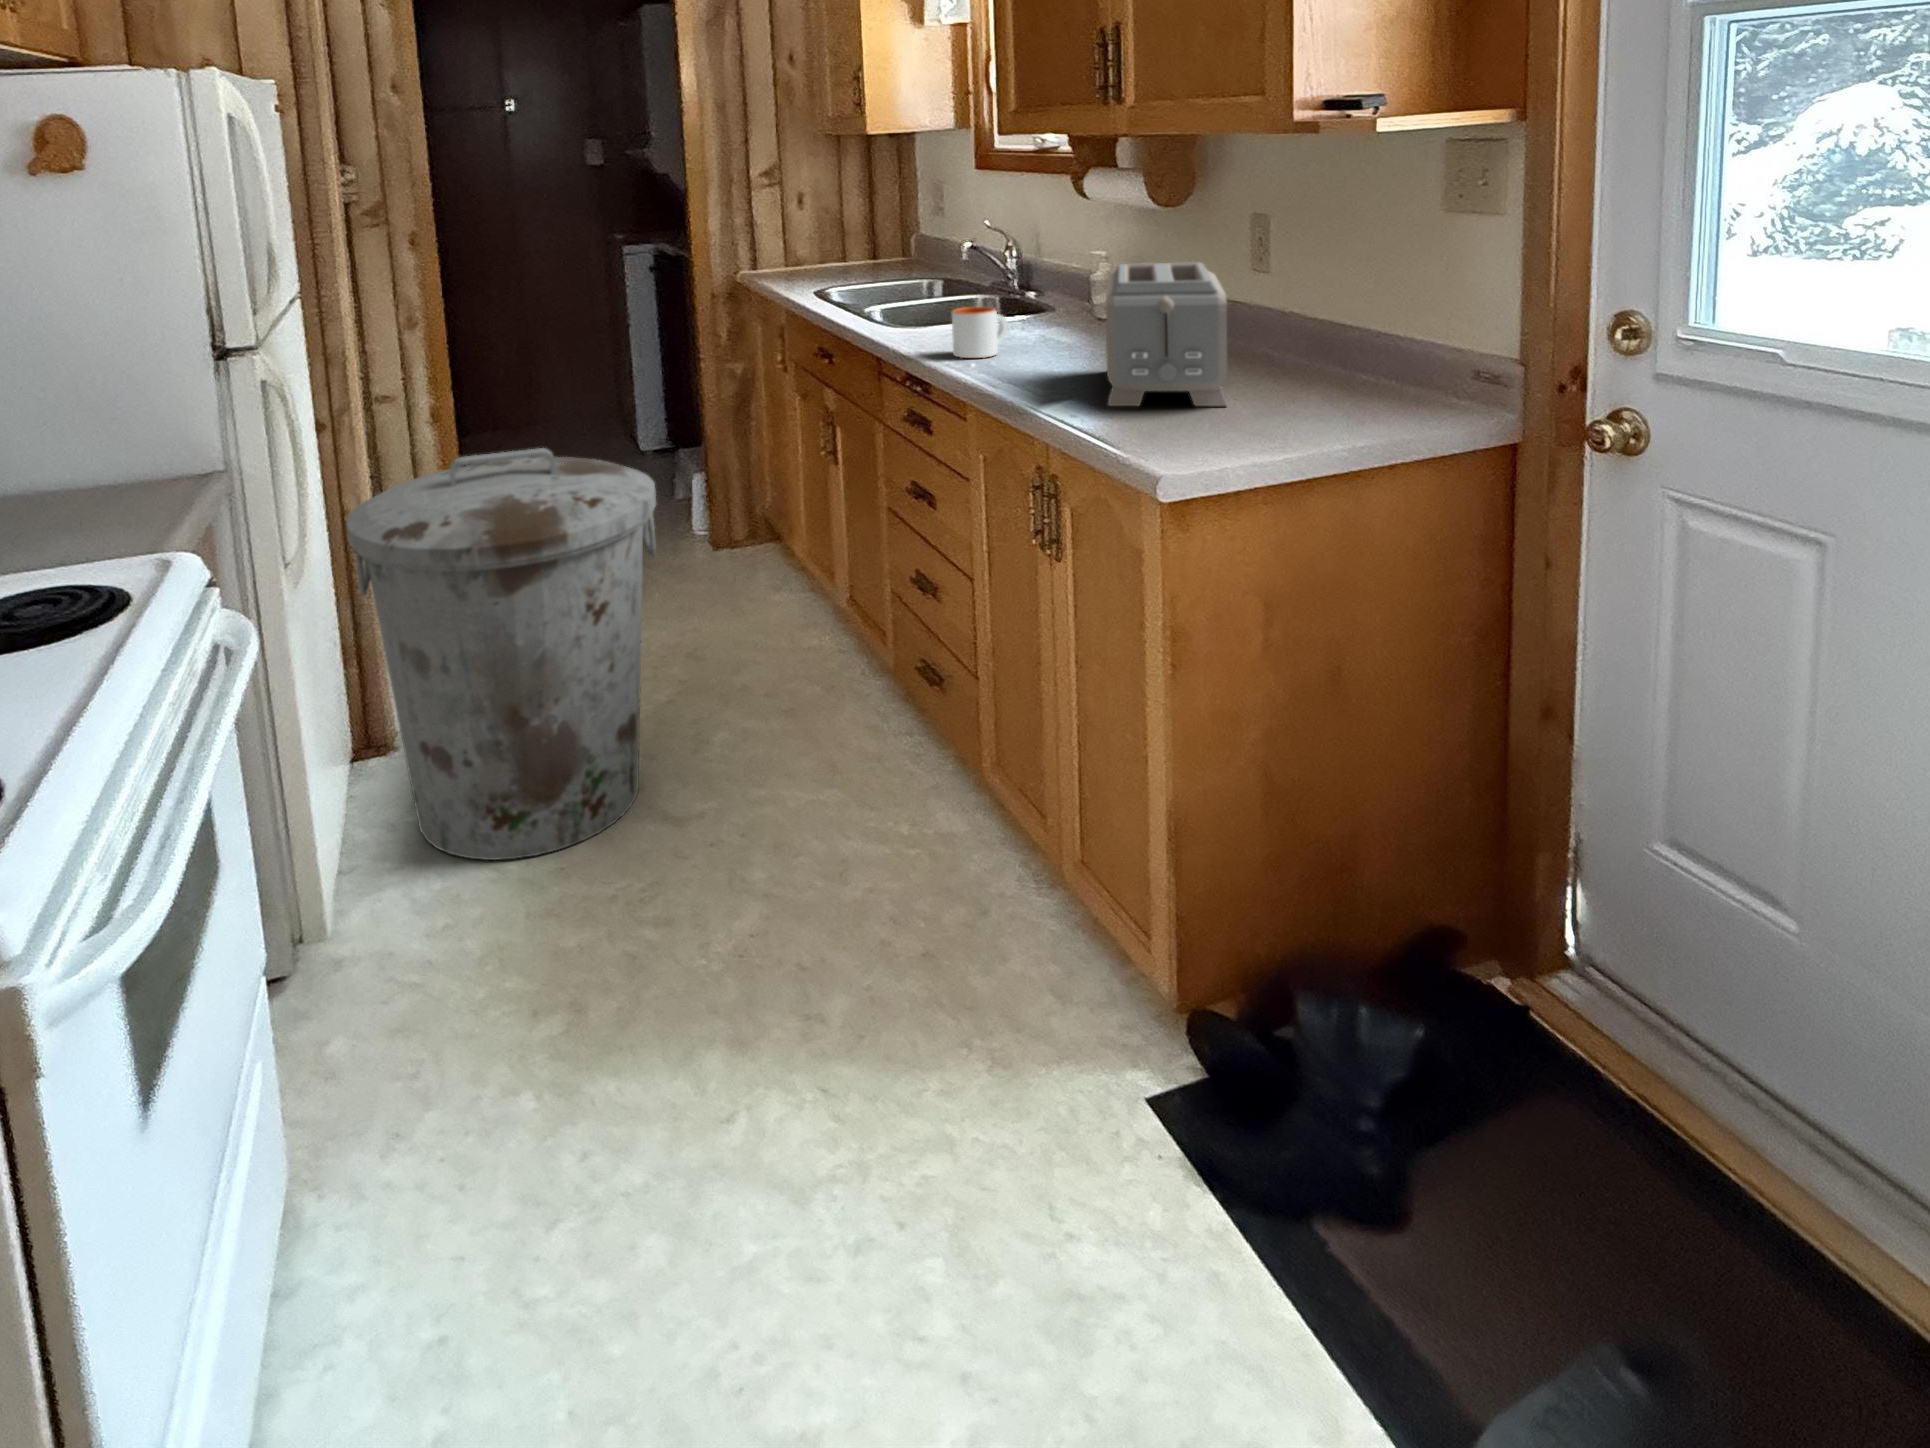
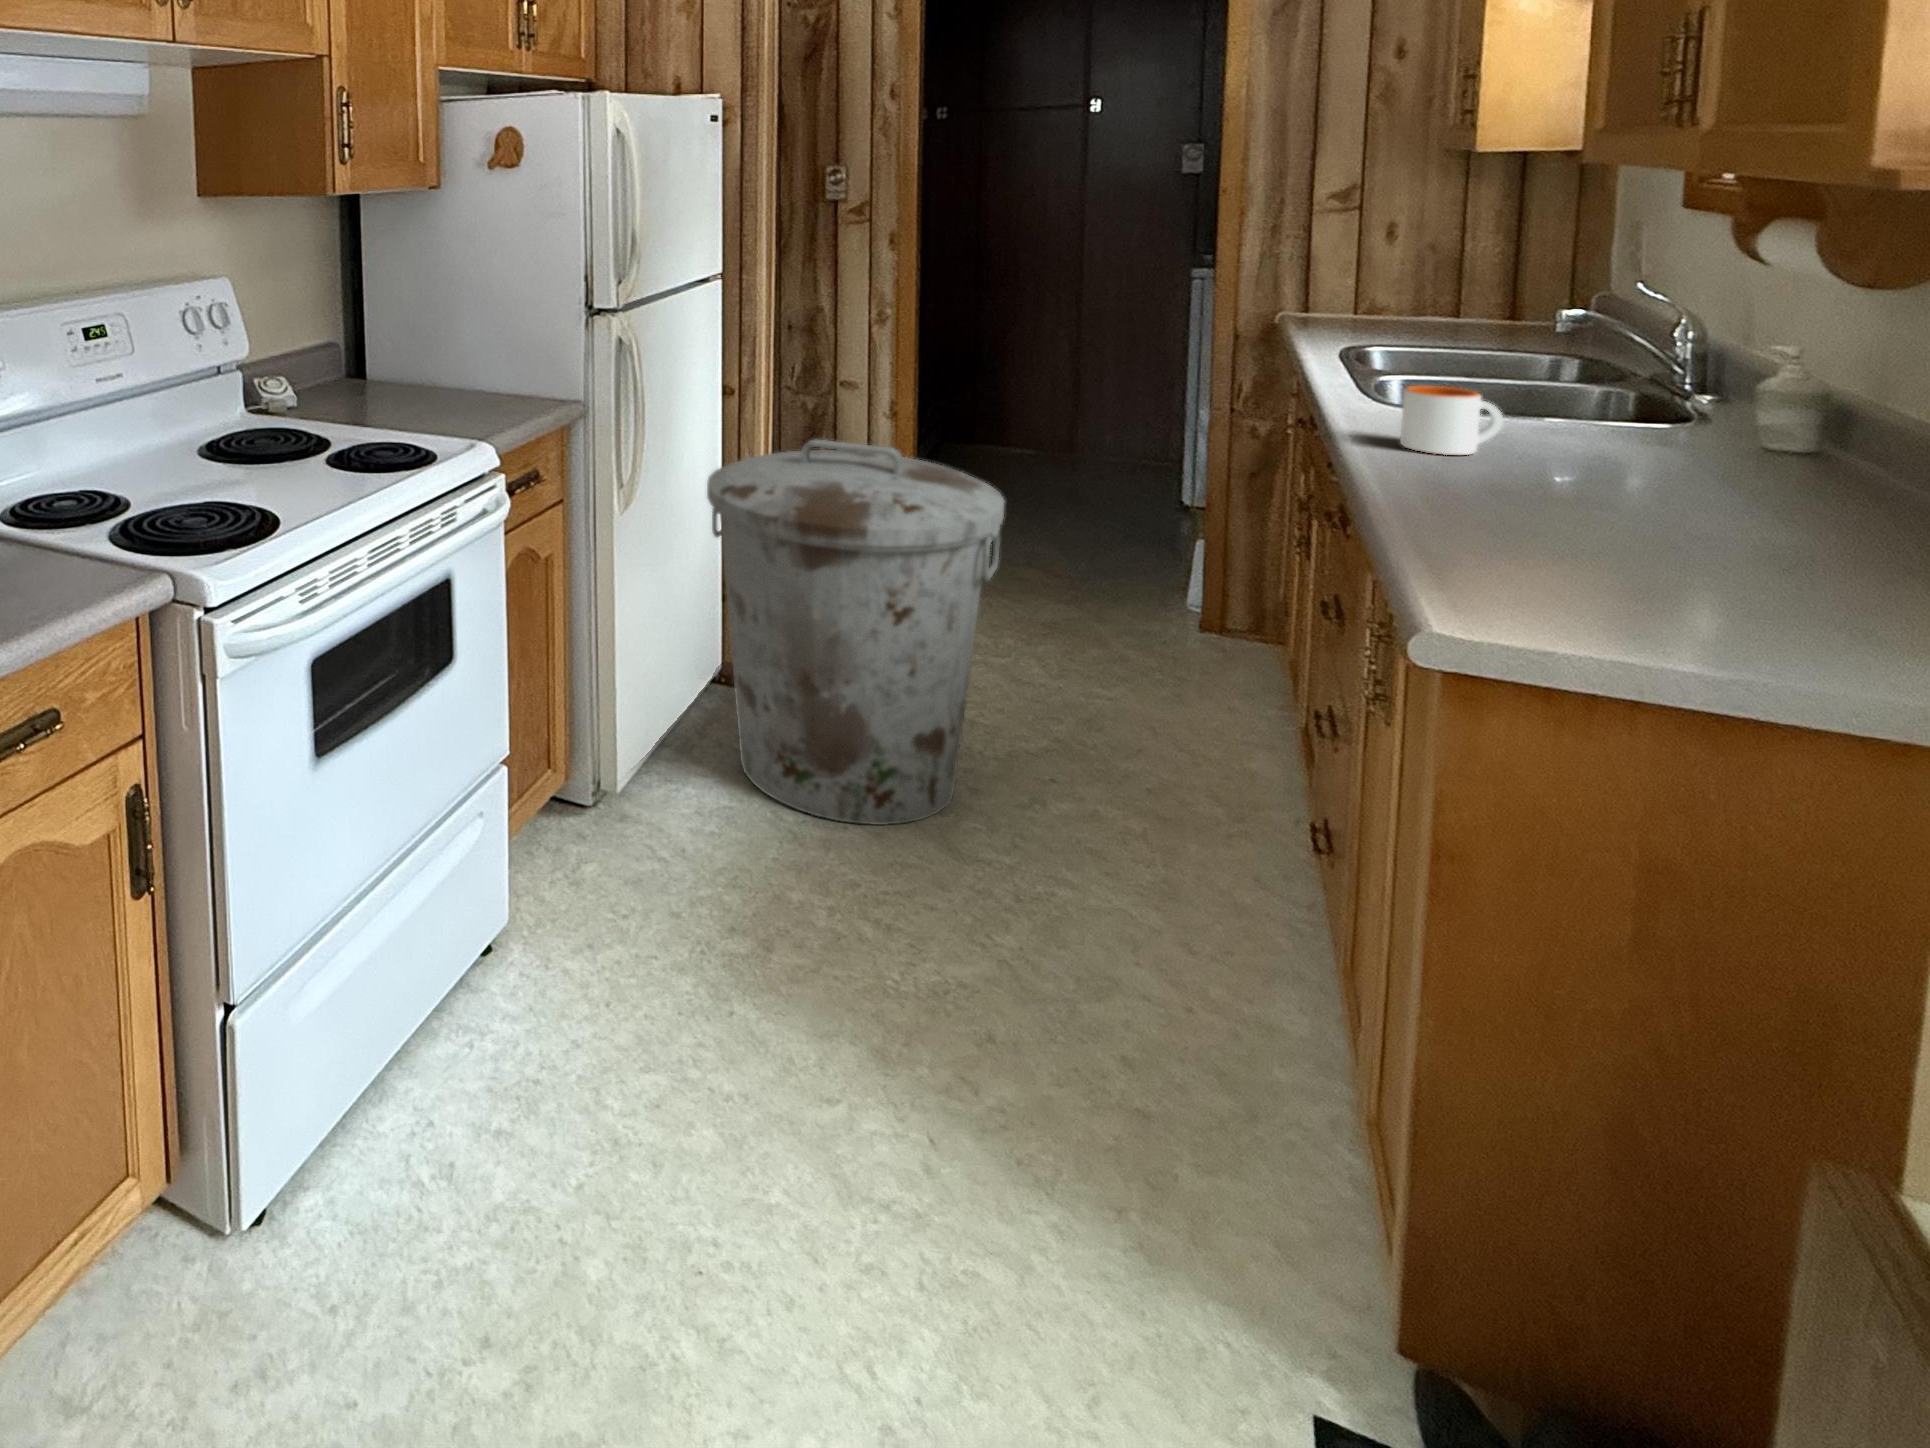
toaster: present [1106,262,1227,406] -> none [1514,359,1852,594]

